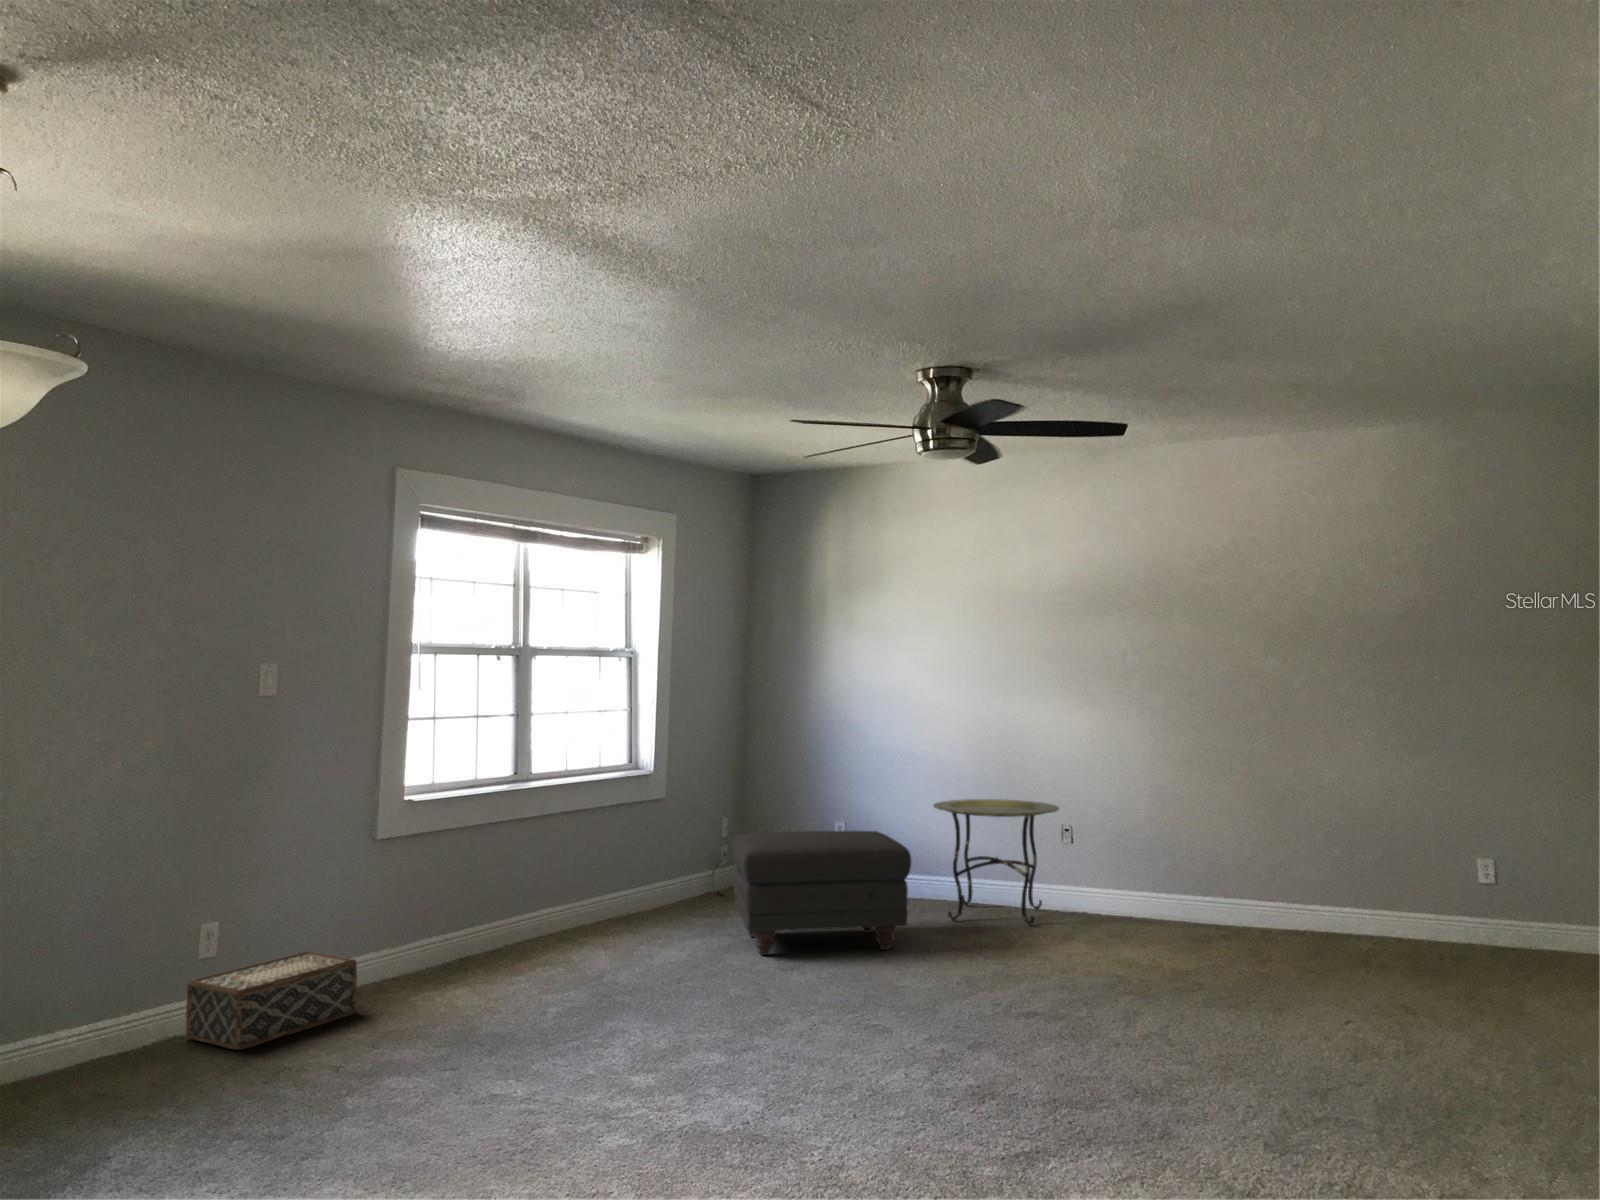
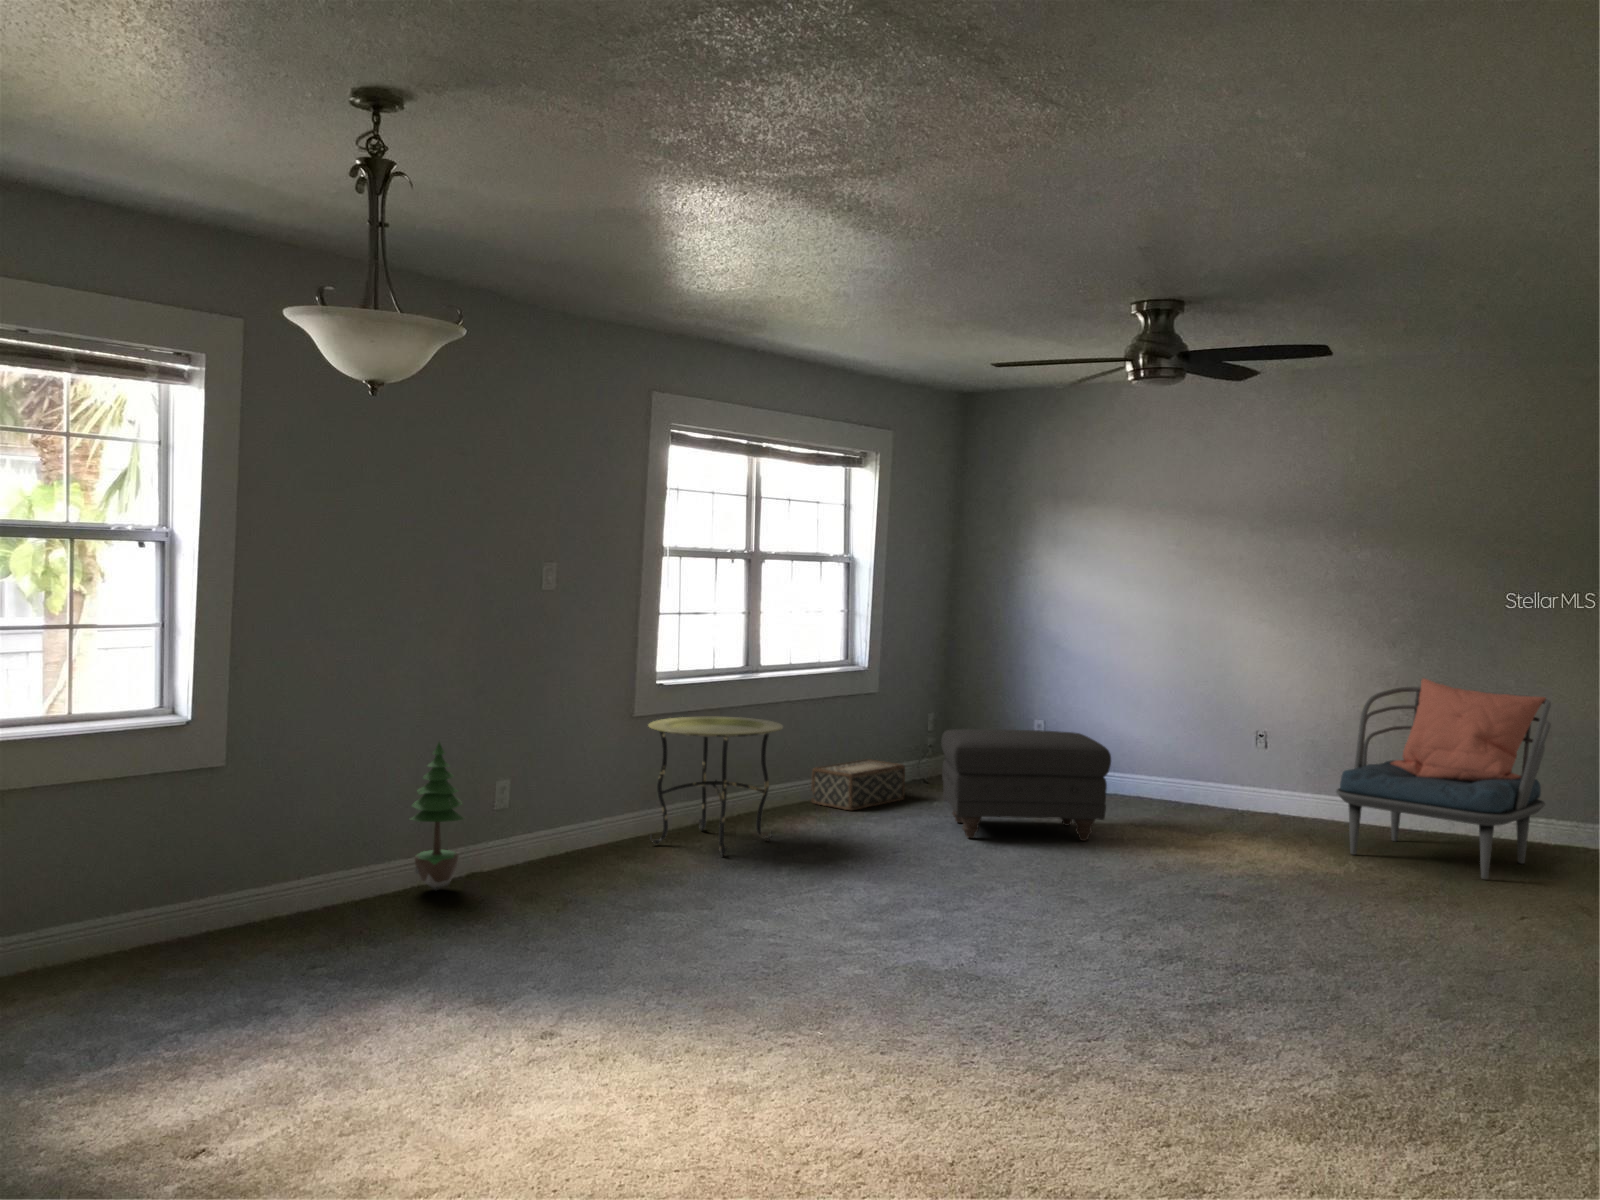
armchair: none [1139,759,1341,969] -> present [1336,678,1551,879]
side table: present [933,799,1059,925] -> present [648,716,783,856]
potted tree: none [67,884,144,1073] -> present [411,742,463,890]
woven basket: present [186,951,357,1050] -> present [811,759,905,810]

